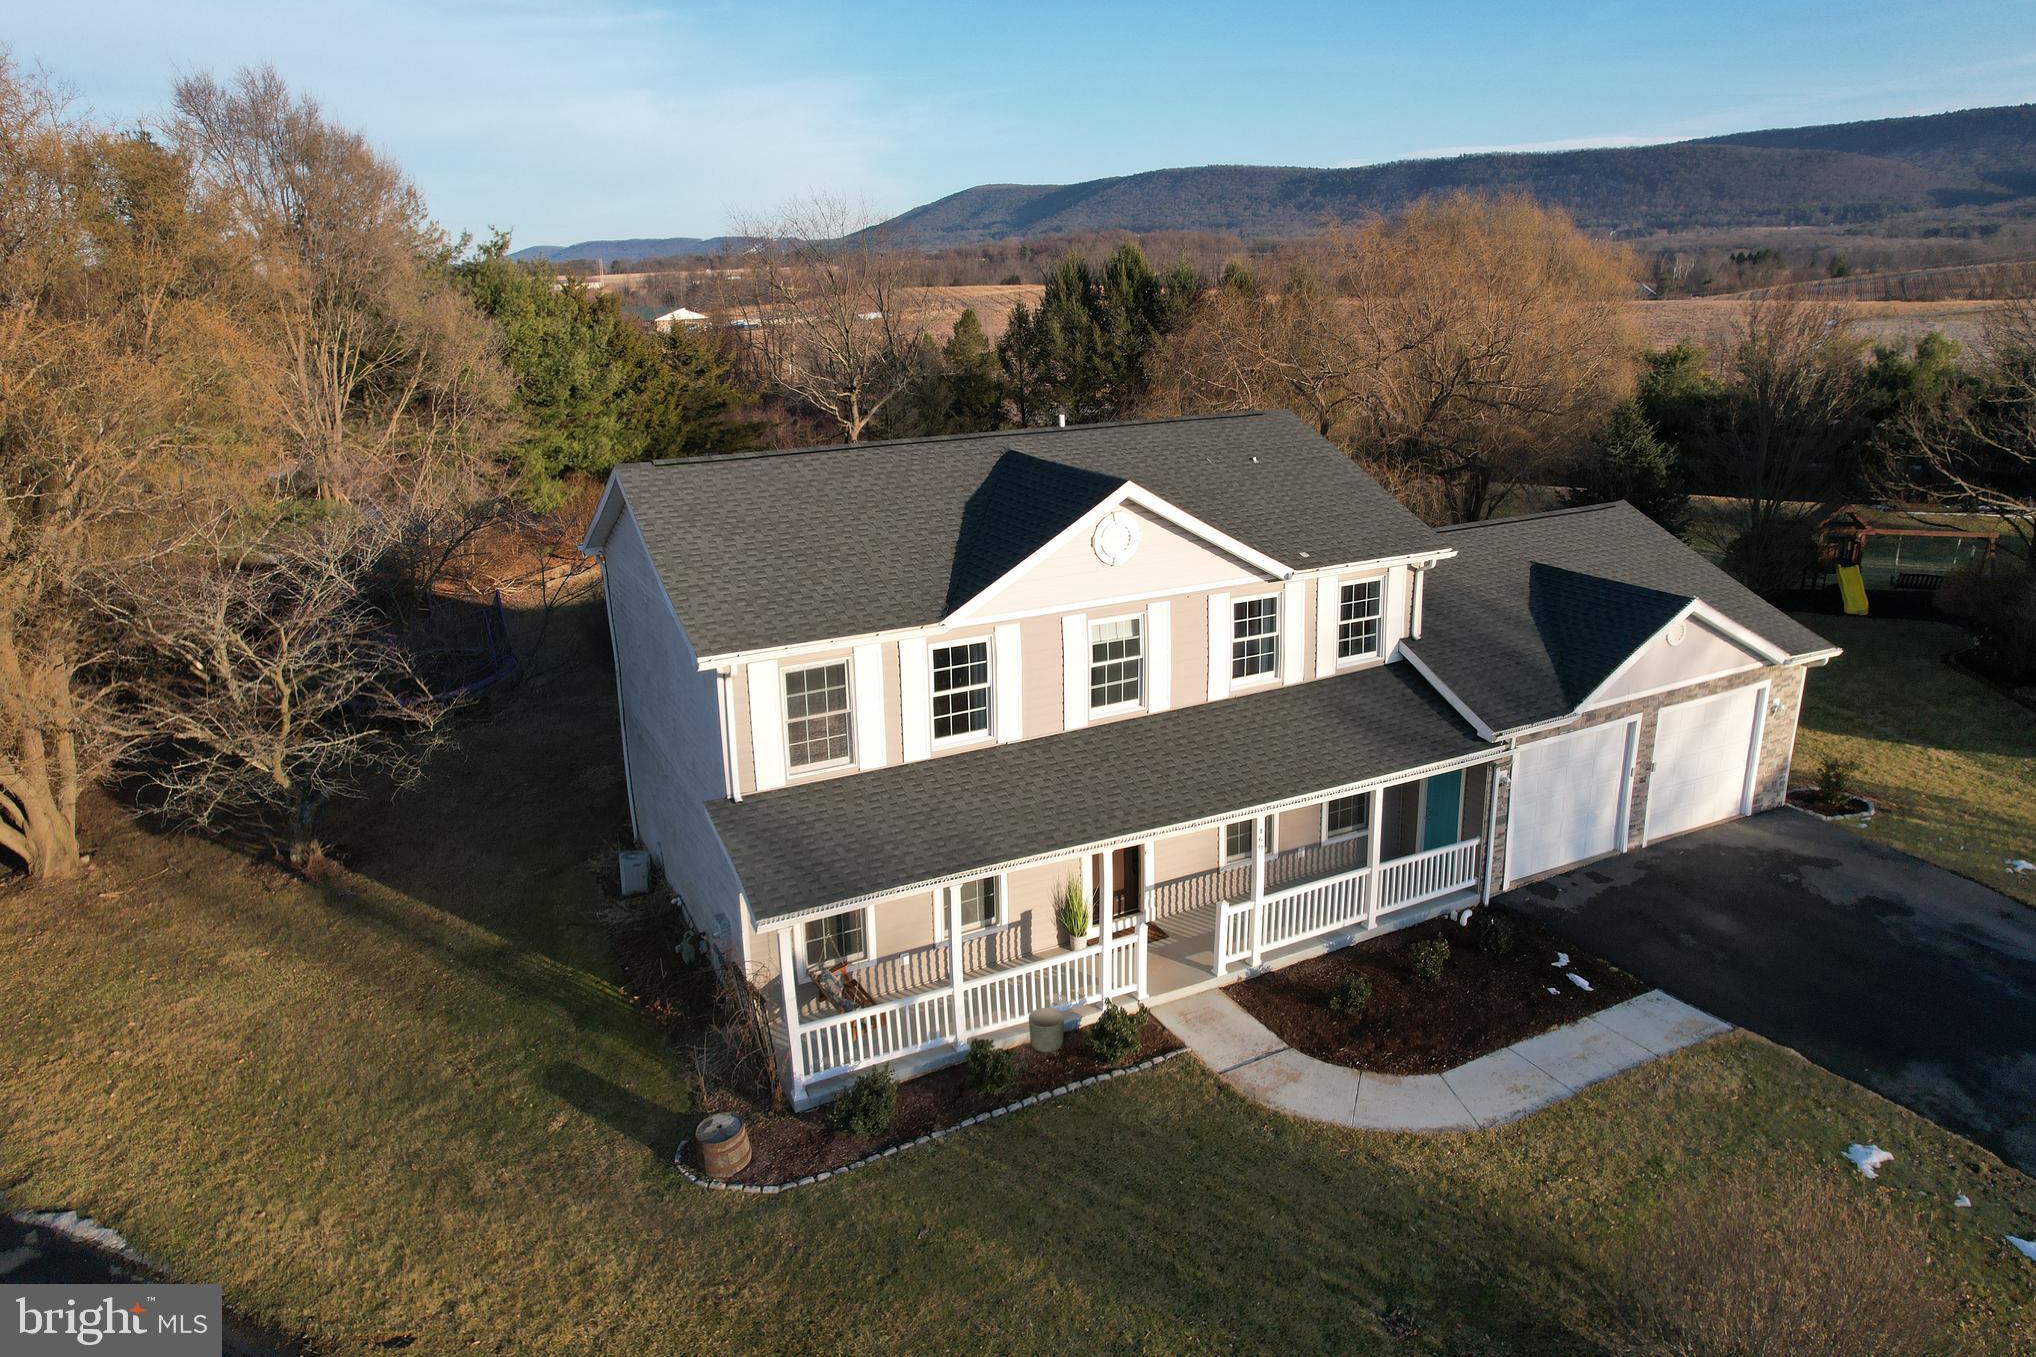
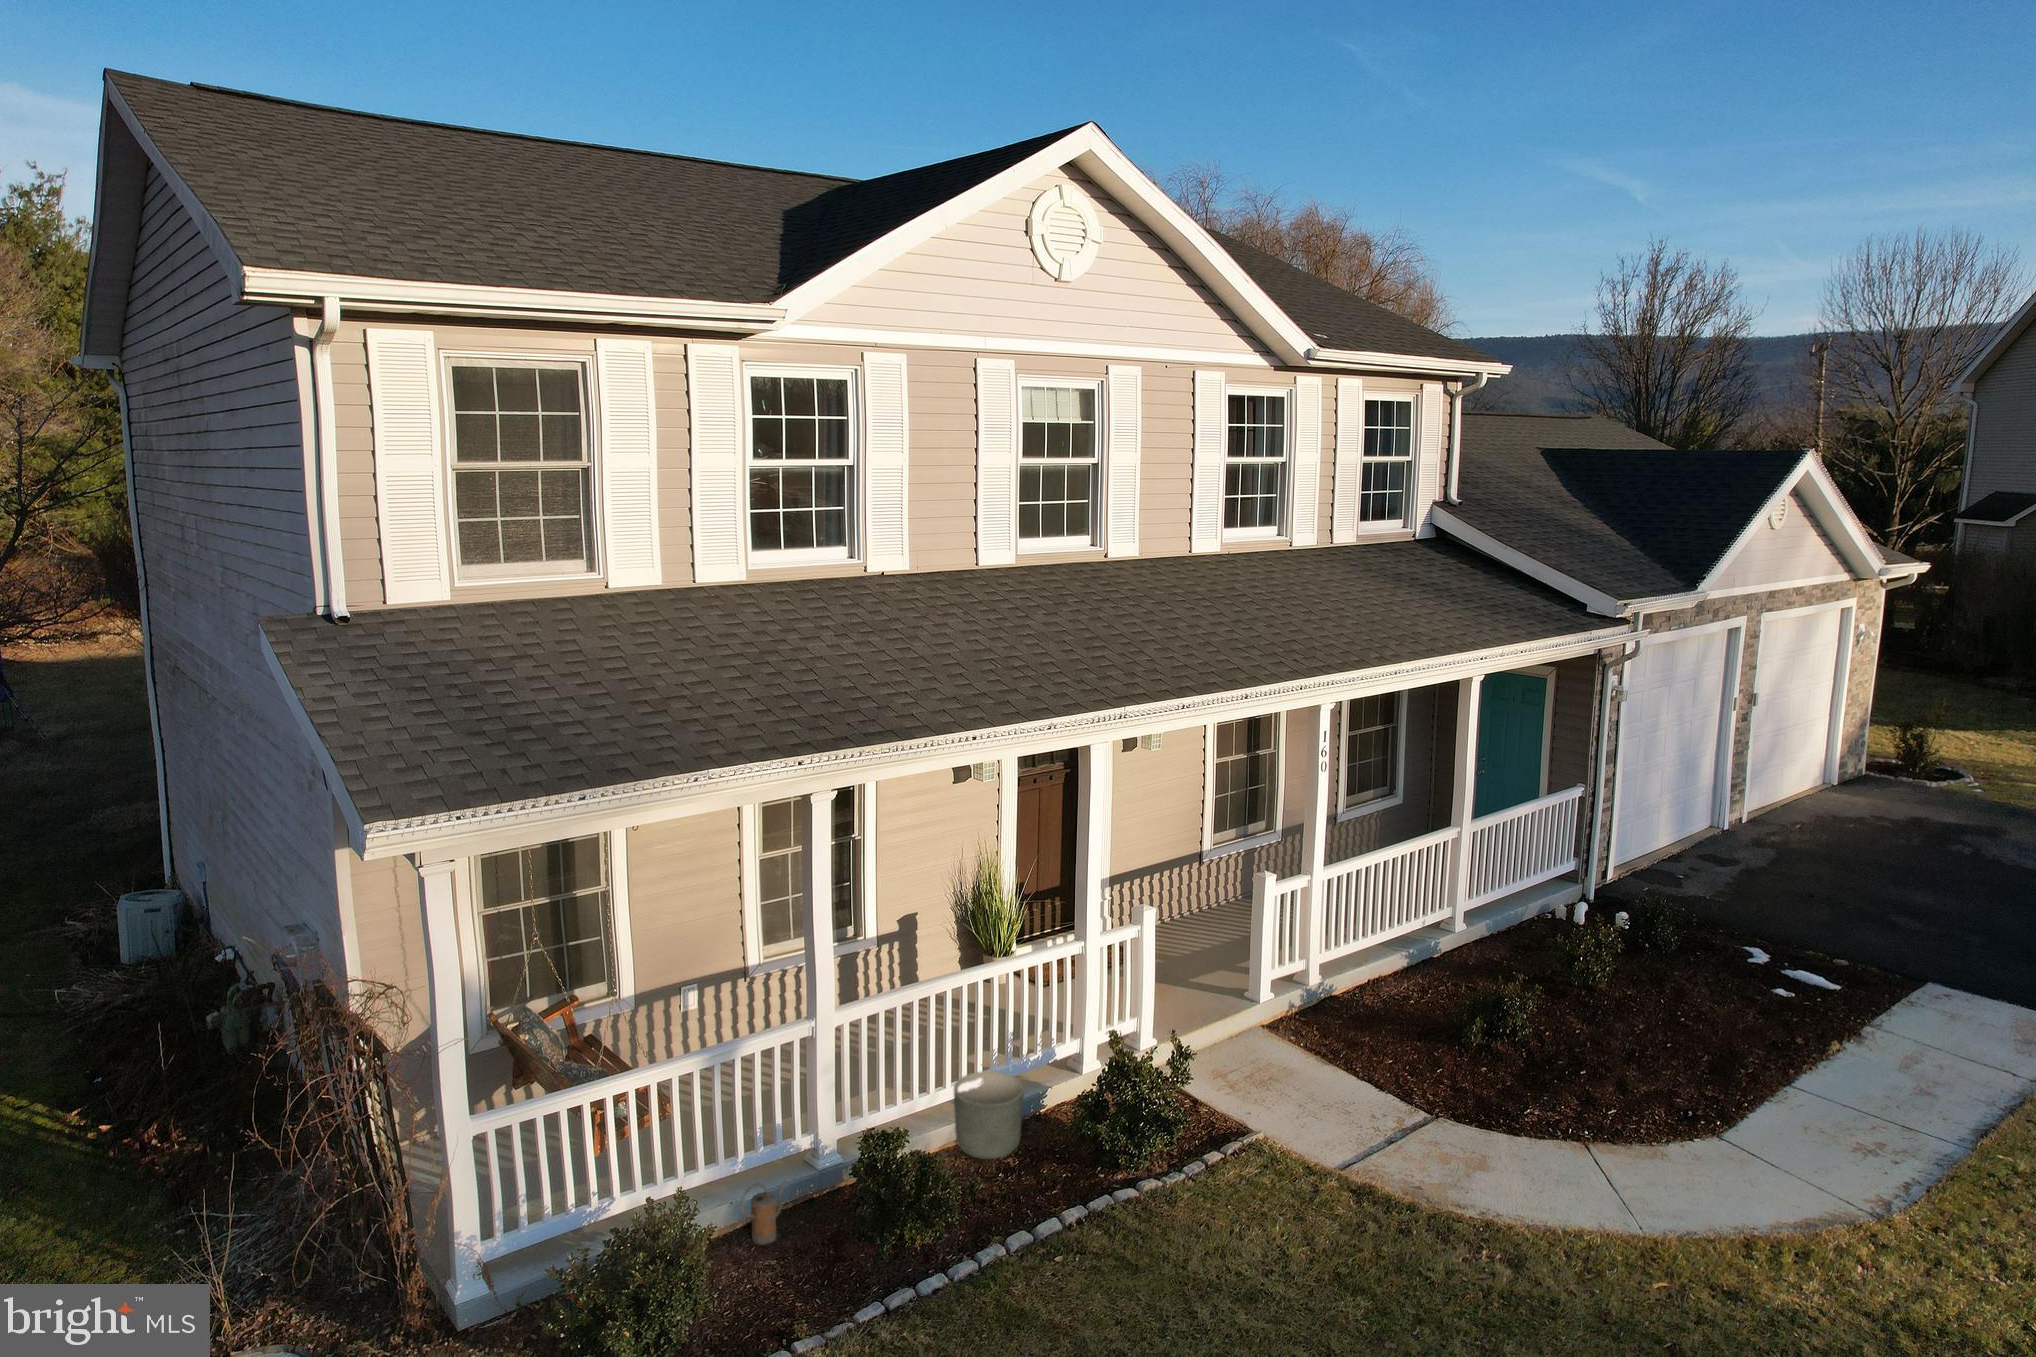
watering can: none [917,1057,940,1085] -> present [740,1181,785,1244]

